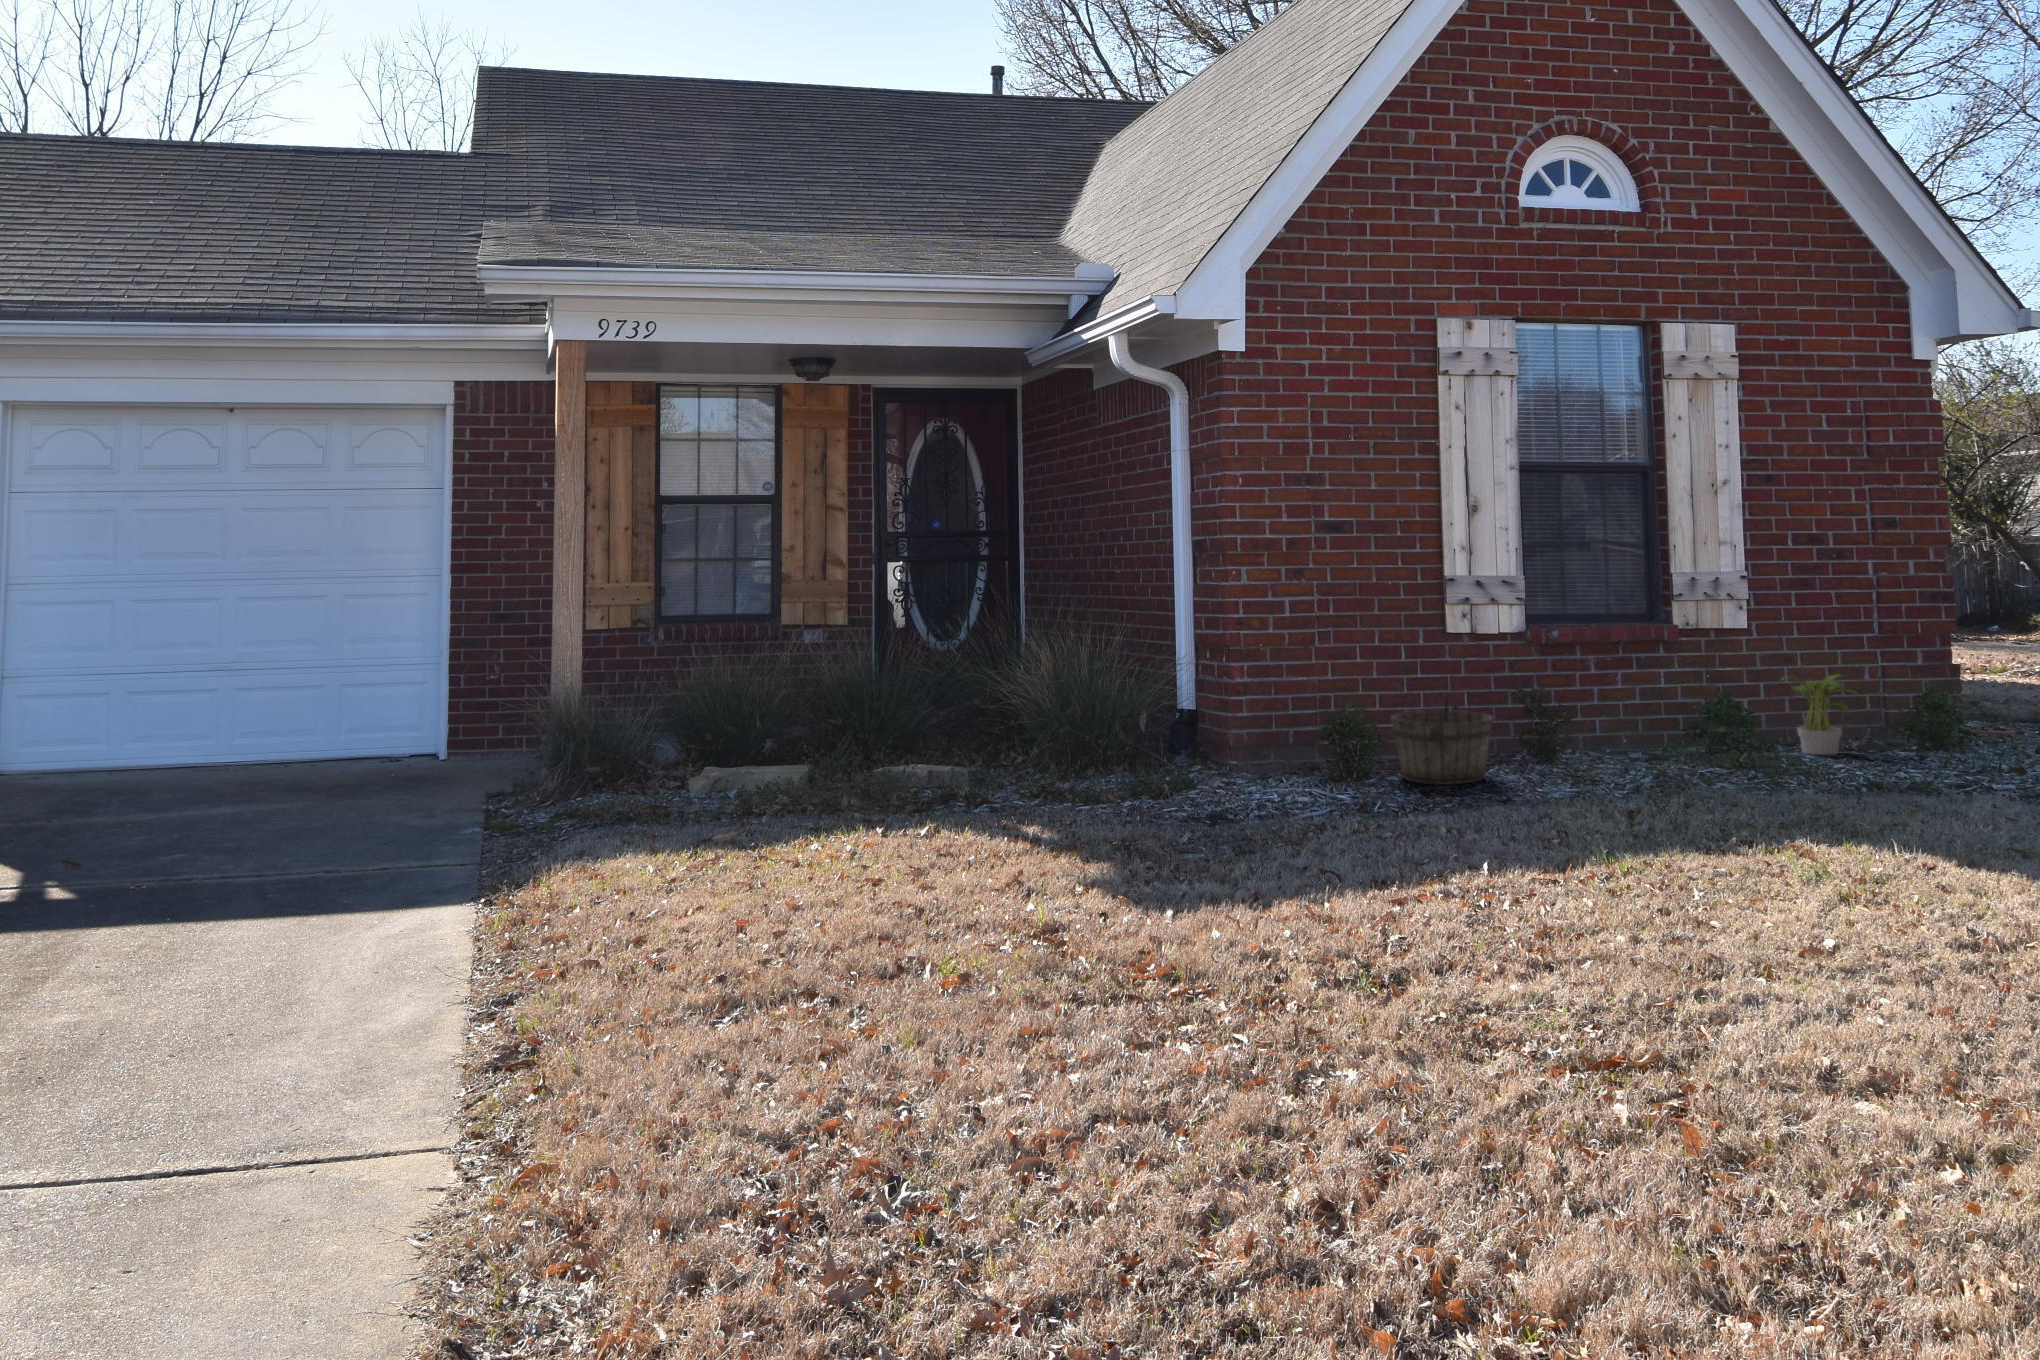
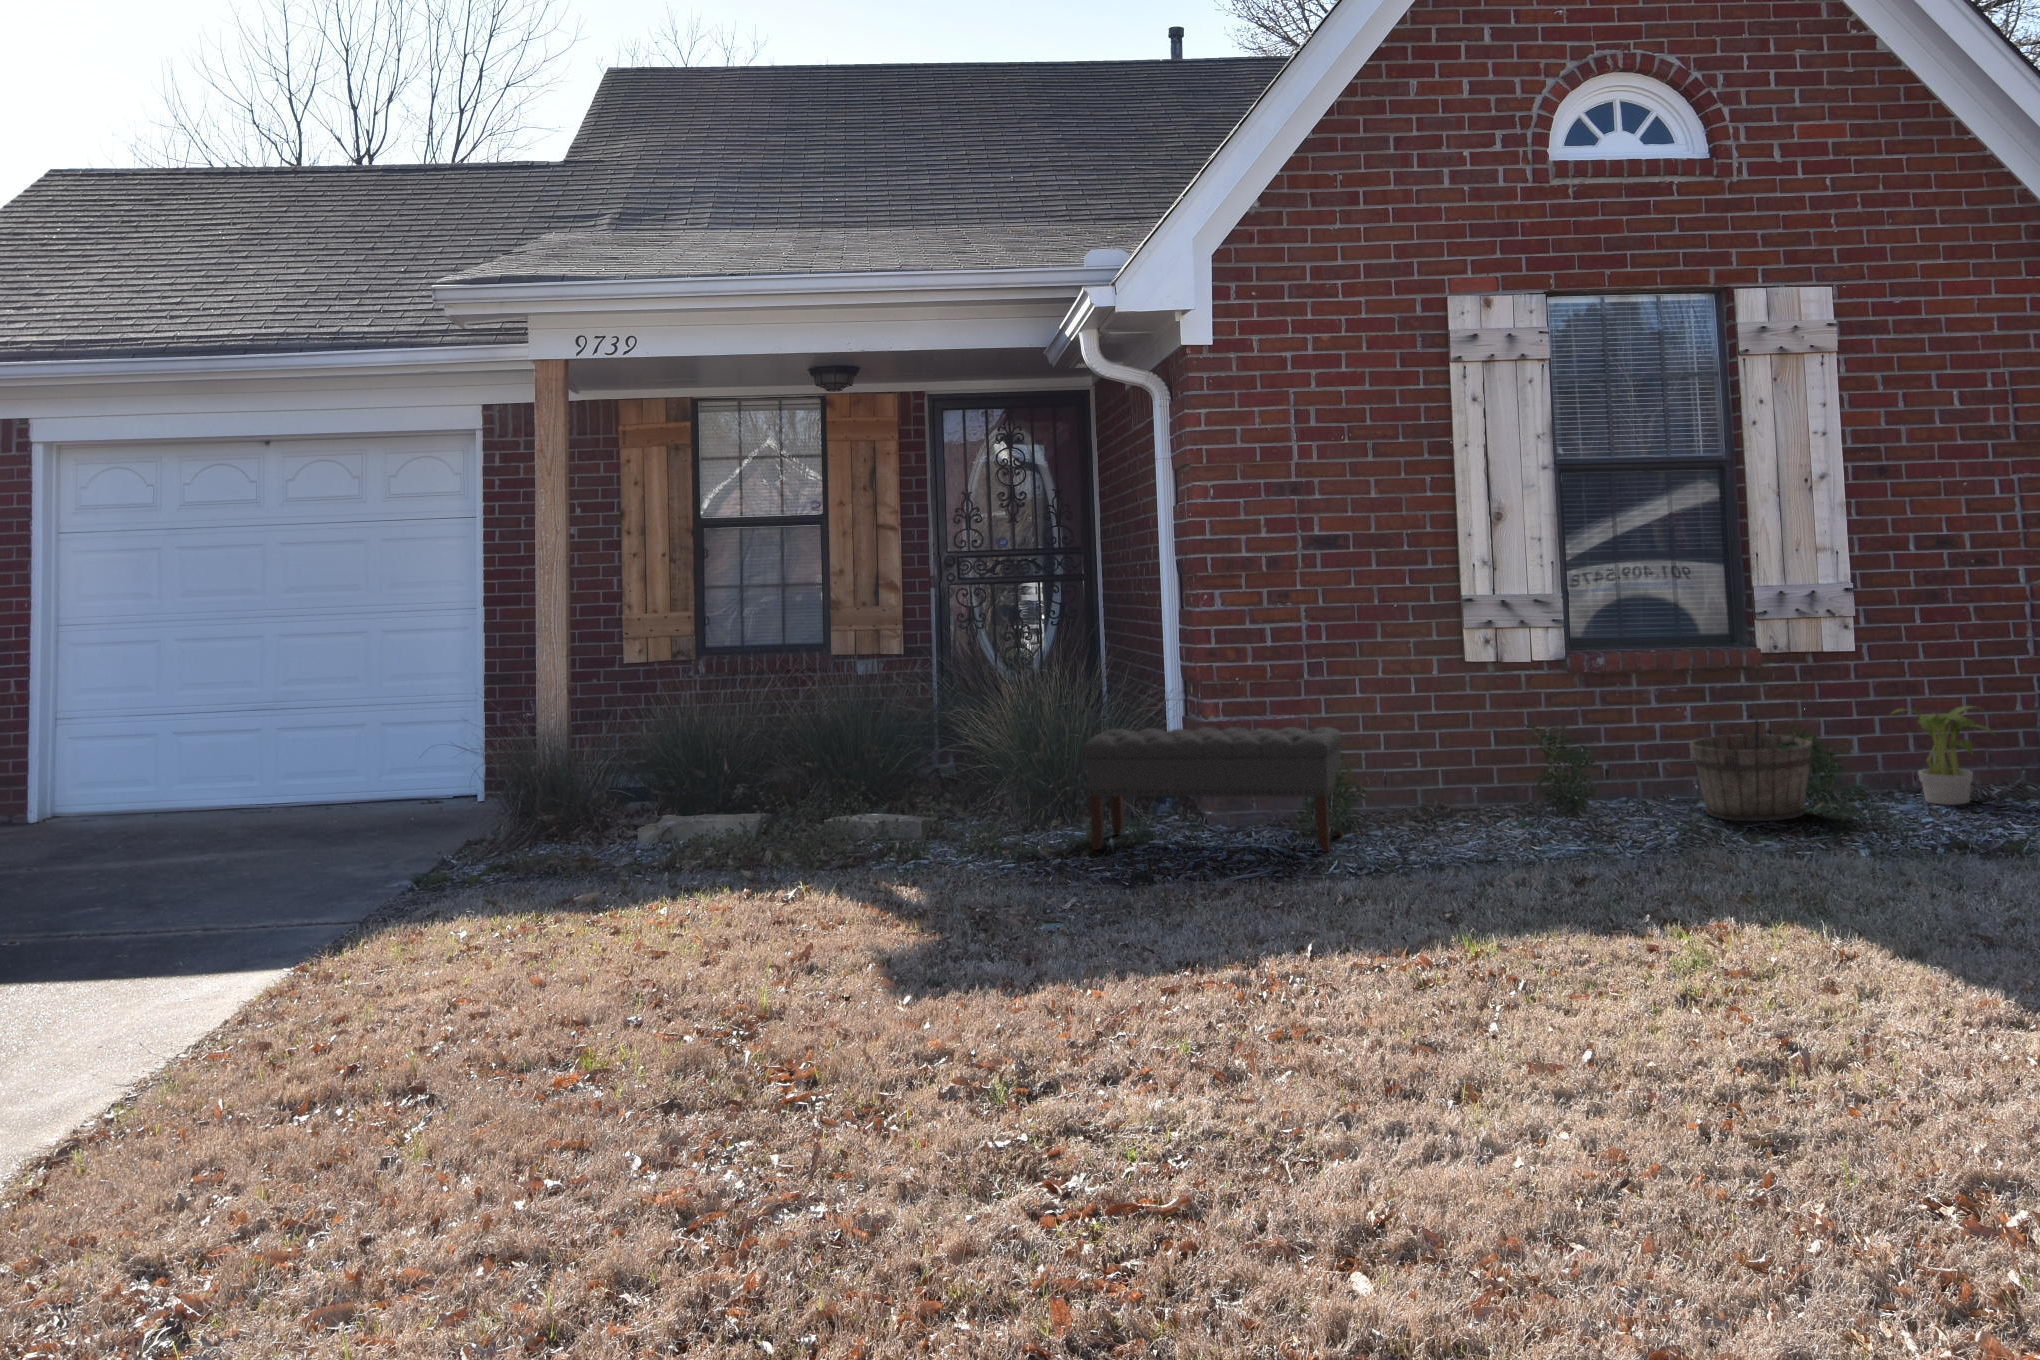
bench: none [1138,688,1358,795] -> present [1083,727,1343,852]
wooden bucket: present [1391,693,1493,785] -> present [1690,714,1812,821]

